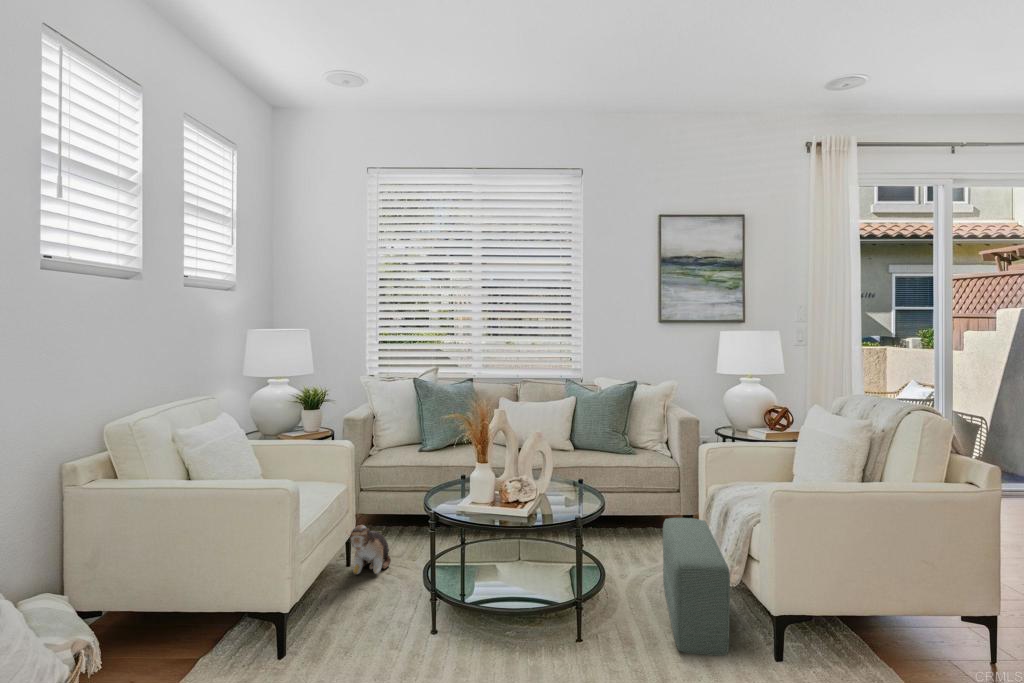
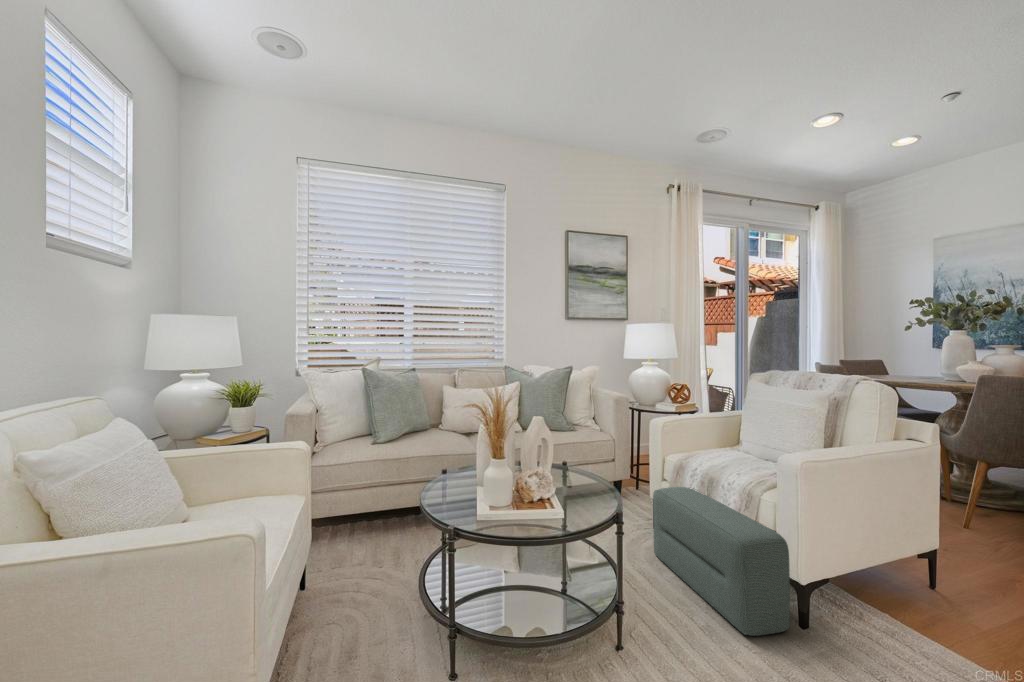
plush toy: present [346,525,391,574] -> none [317,540,365,604]

